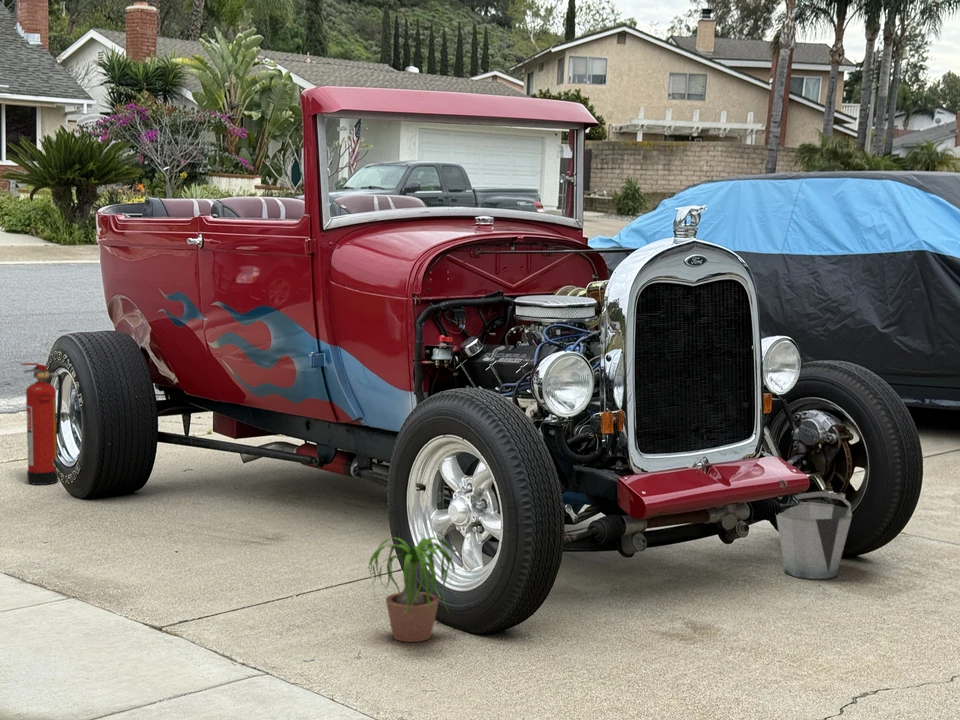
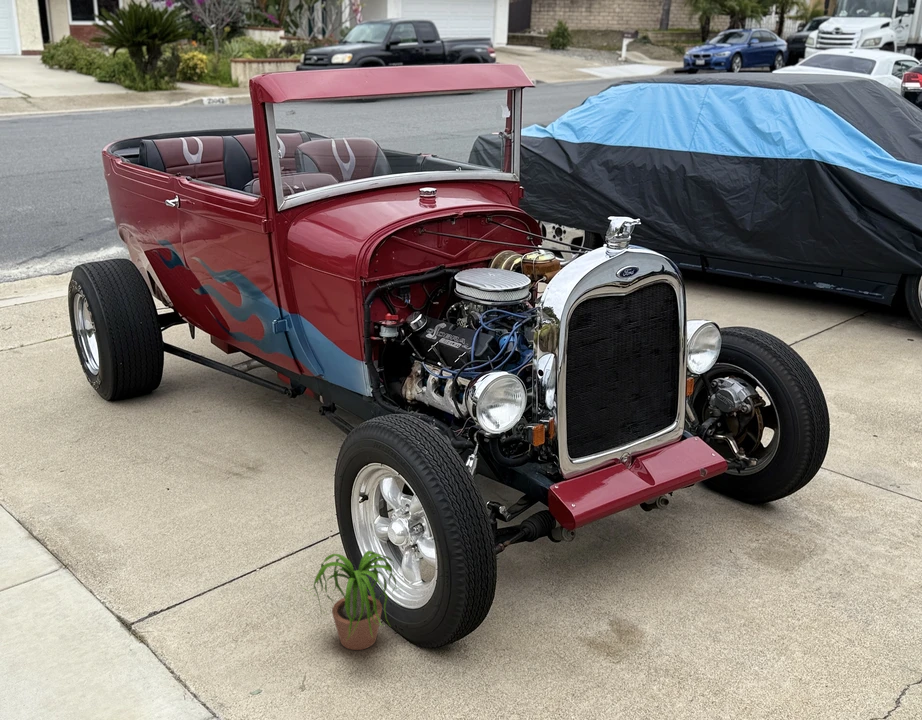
fire extinguisher: present [21,363,62,485] -> none [30,295,76,398]
bucket: present [776,491,852,579] -> none [691,447,762,531]

